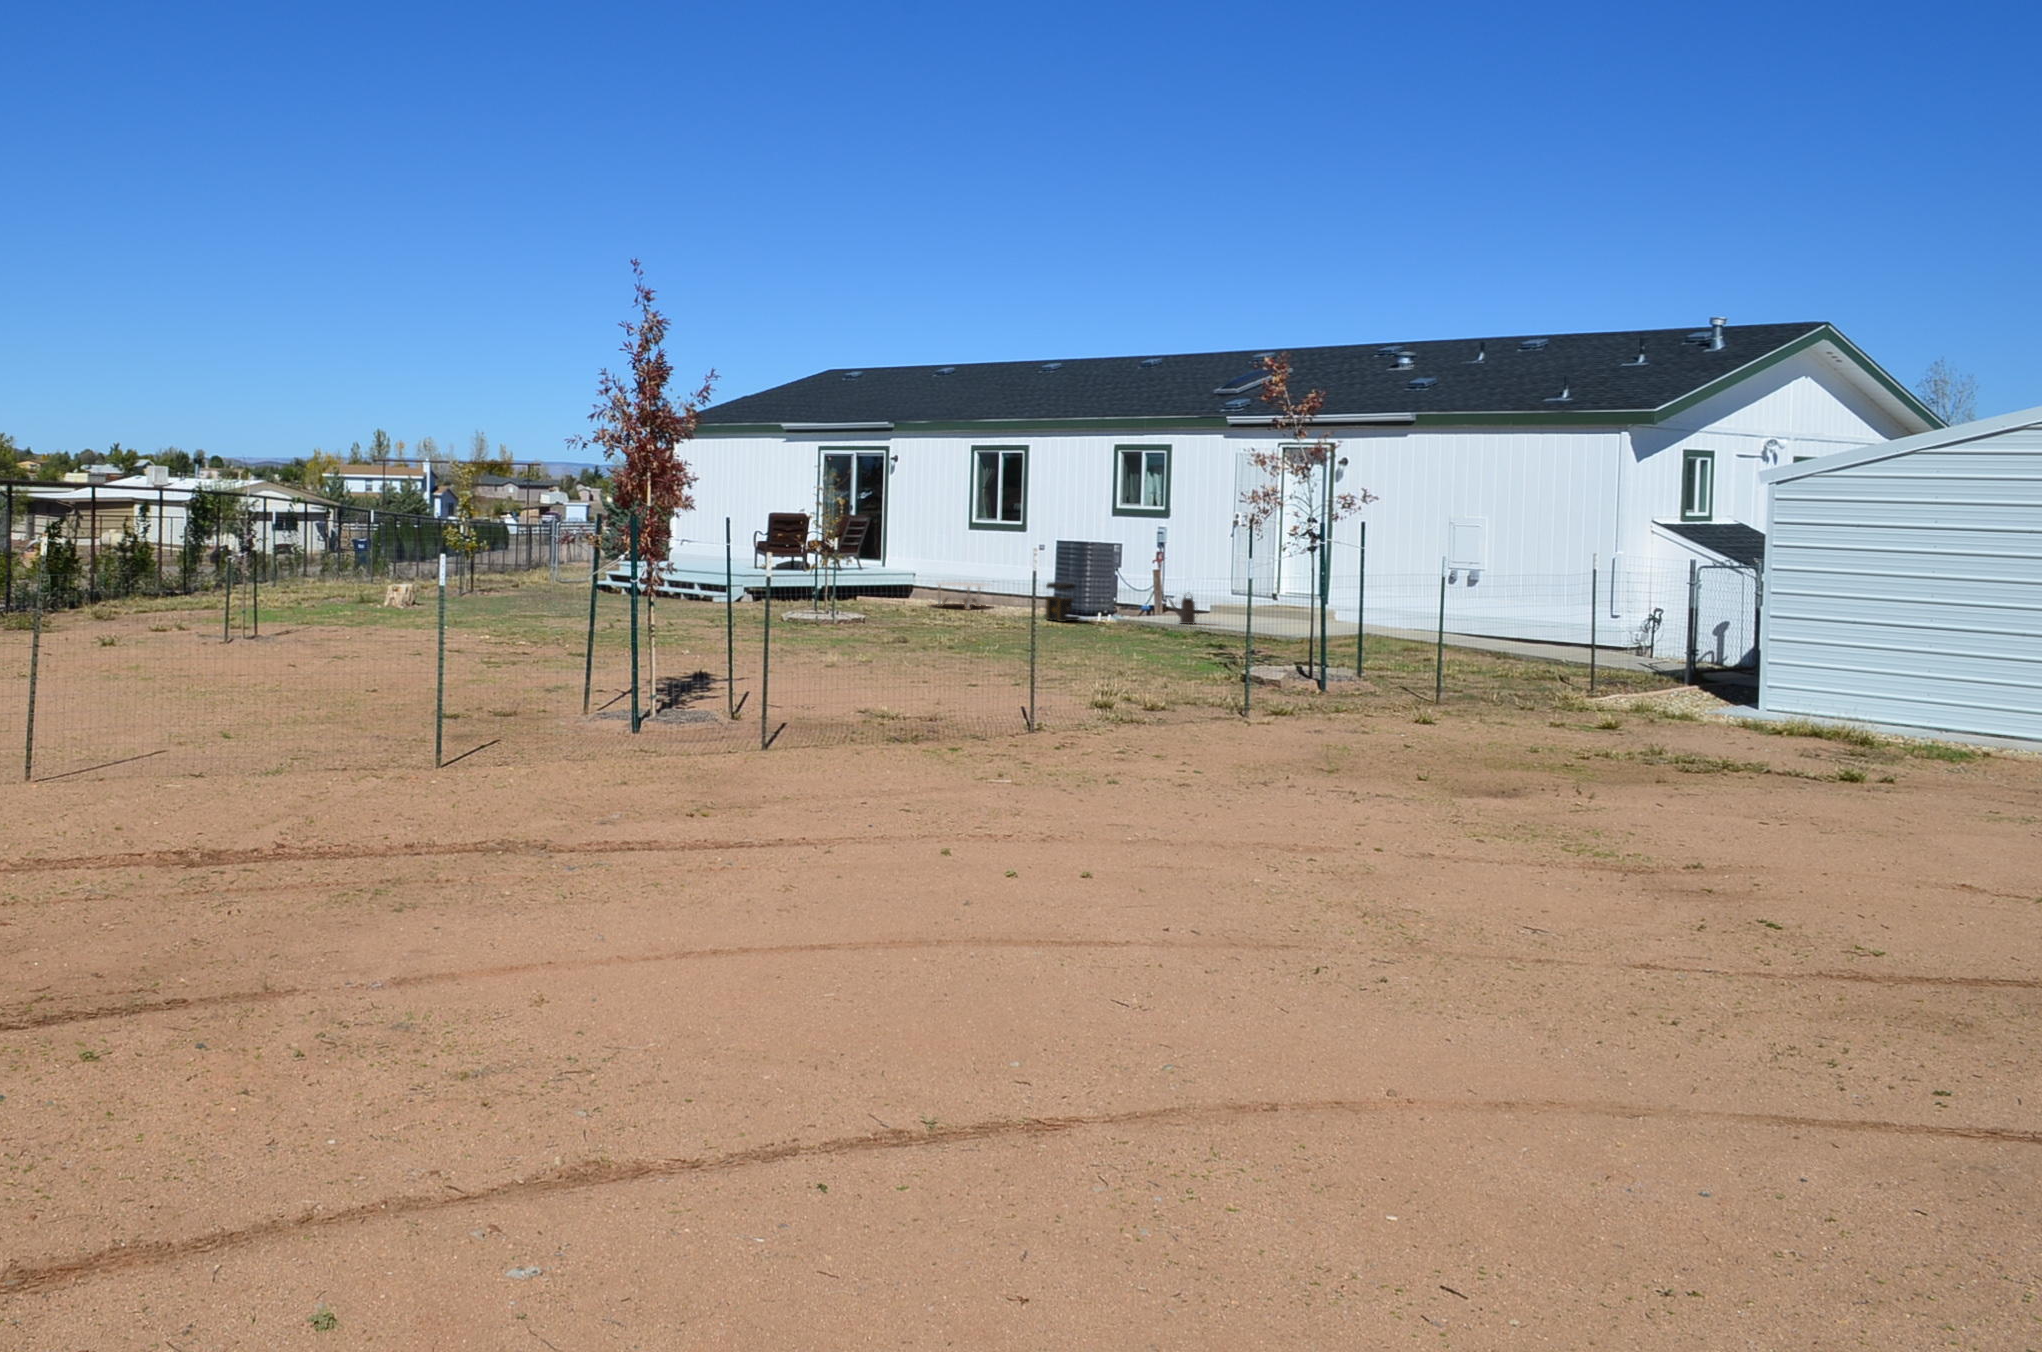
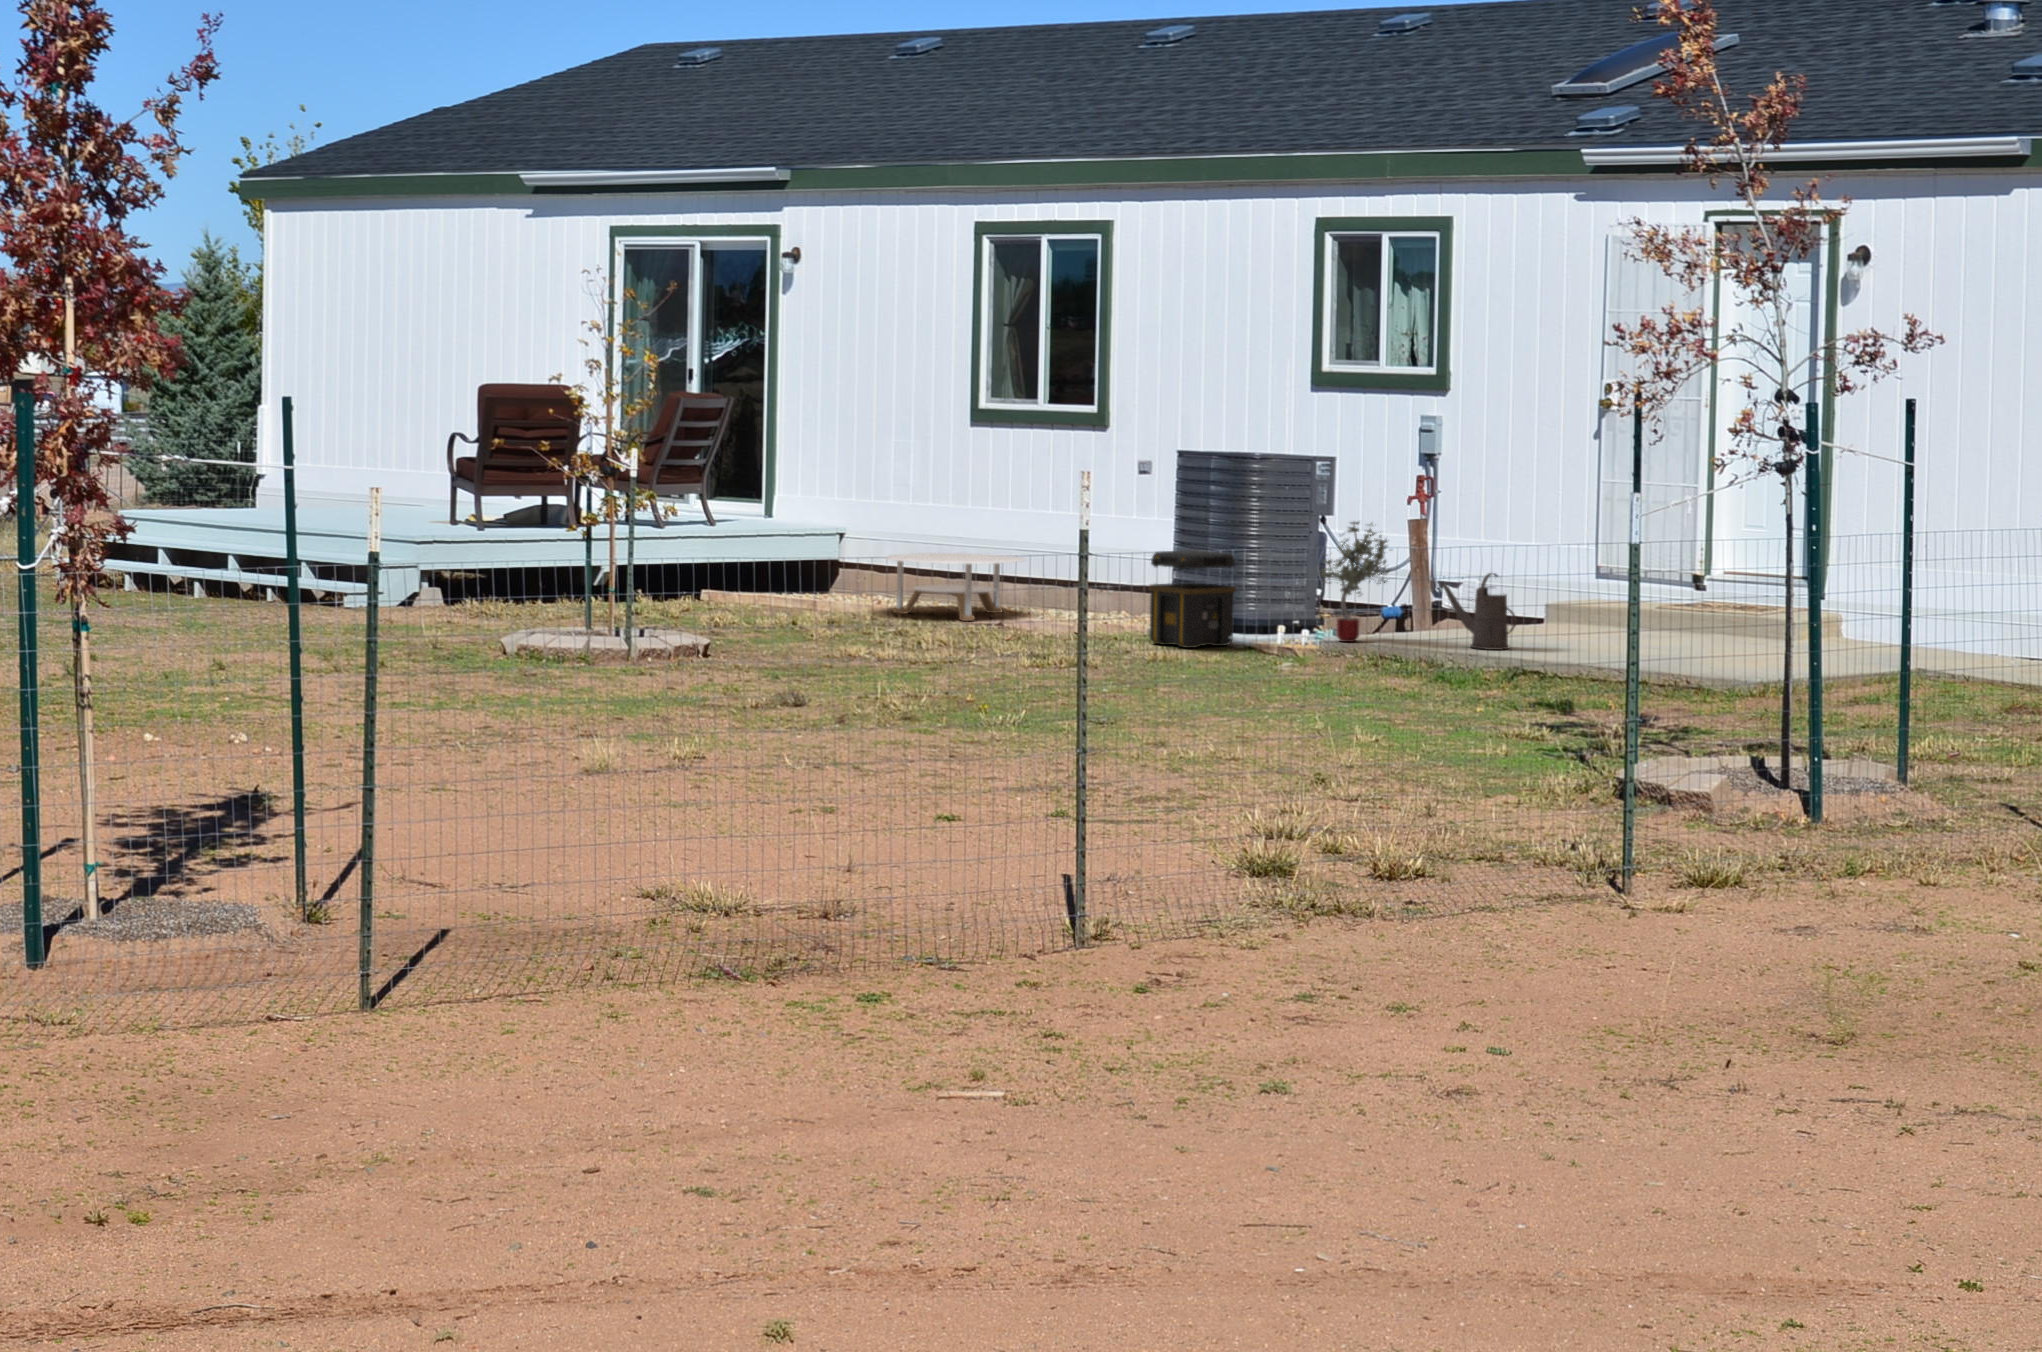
potted tree: none [1113,570,1147,620] -> present [1319,522,1390,642]

